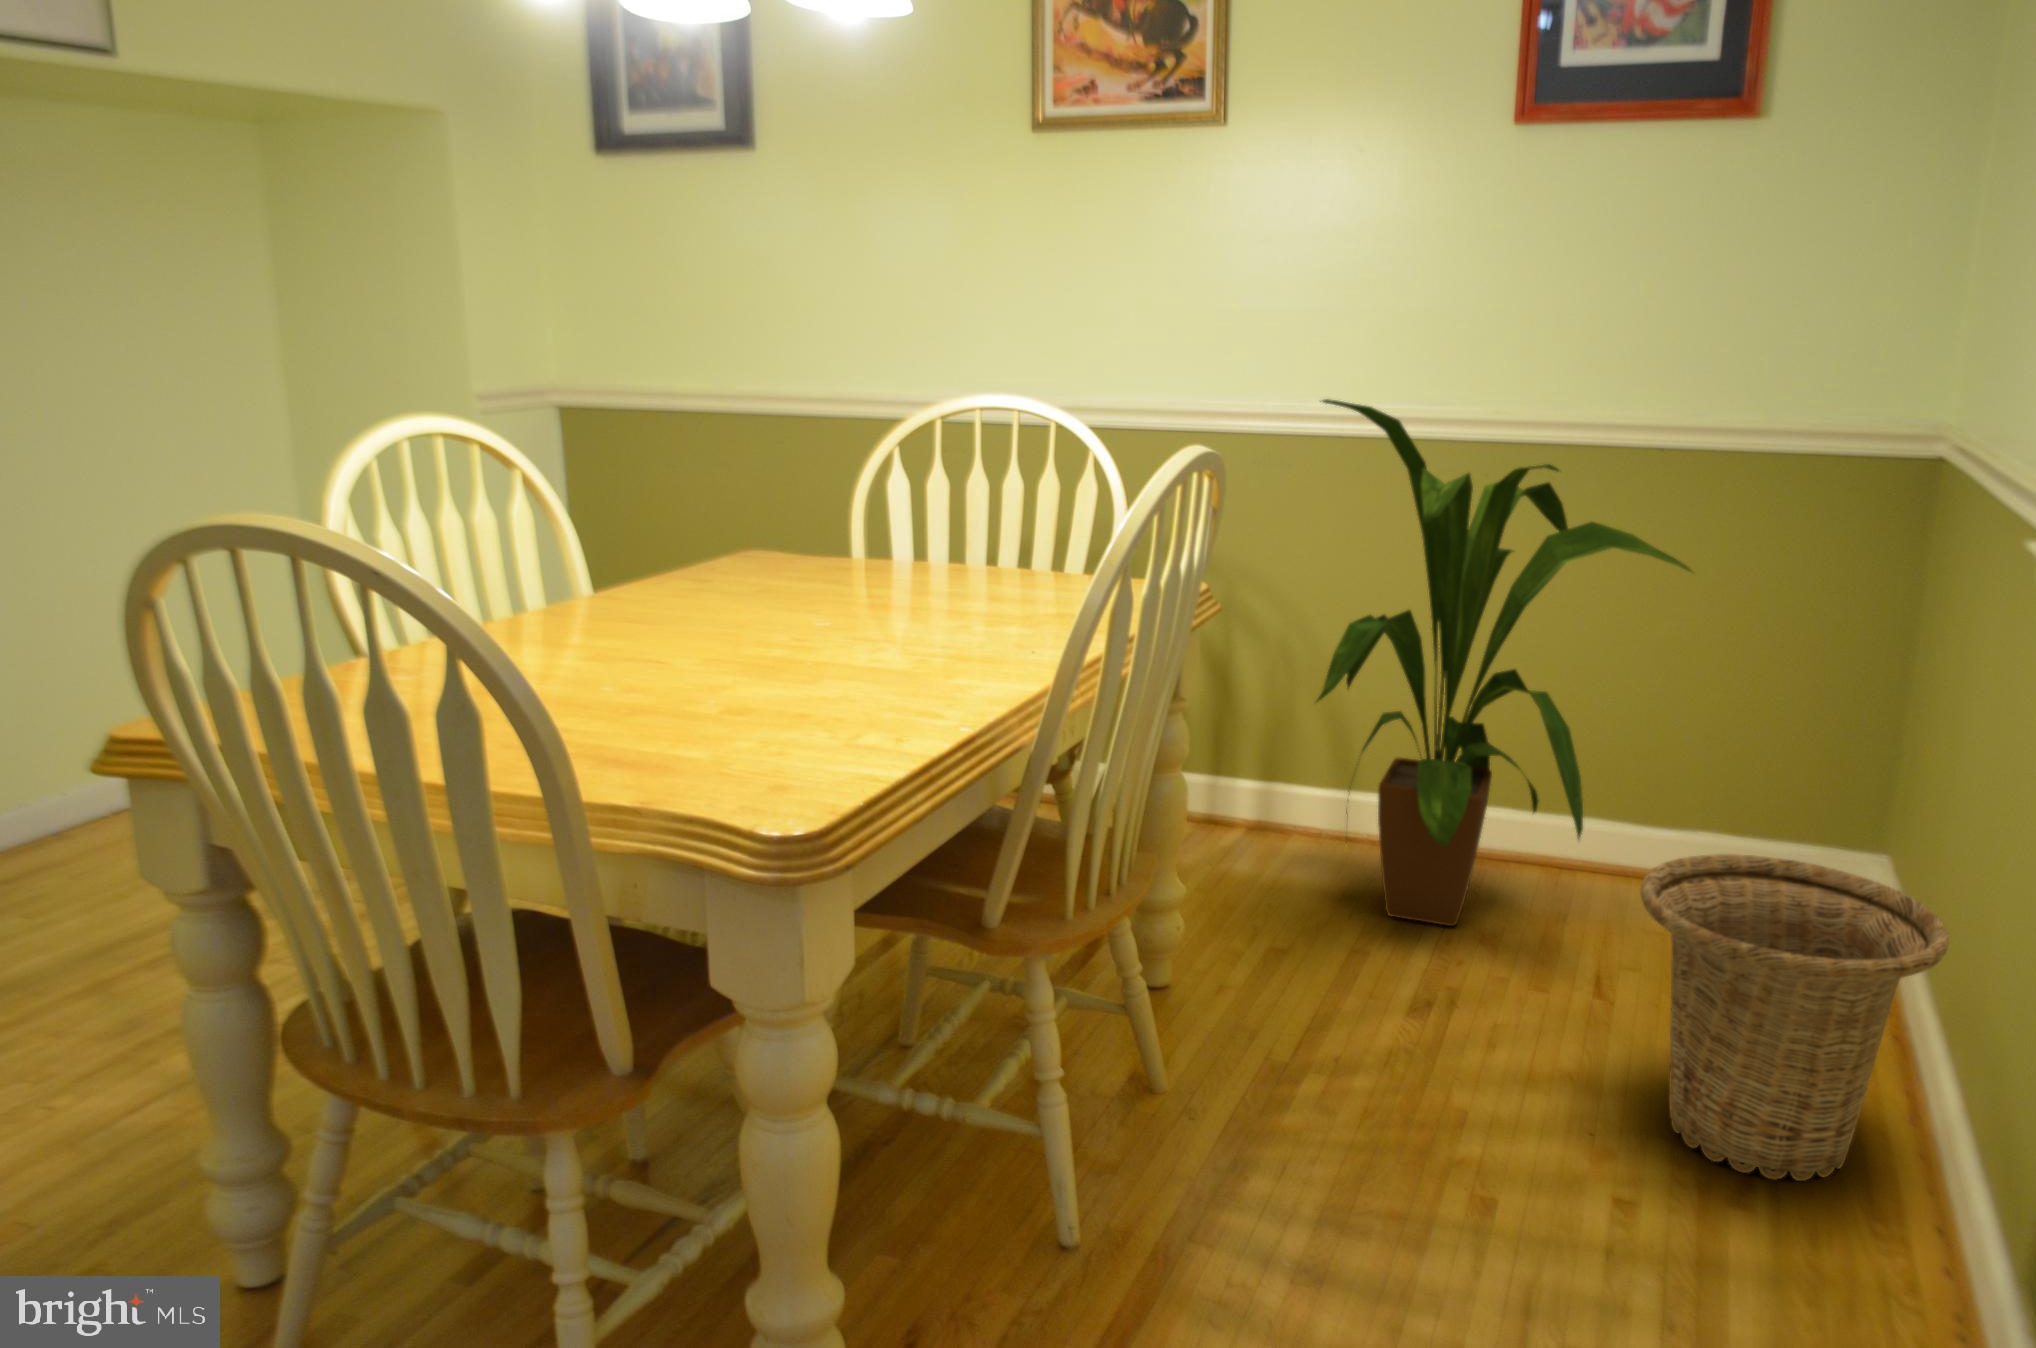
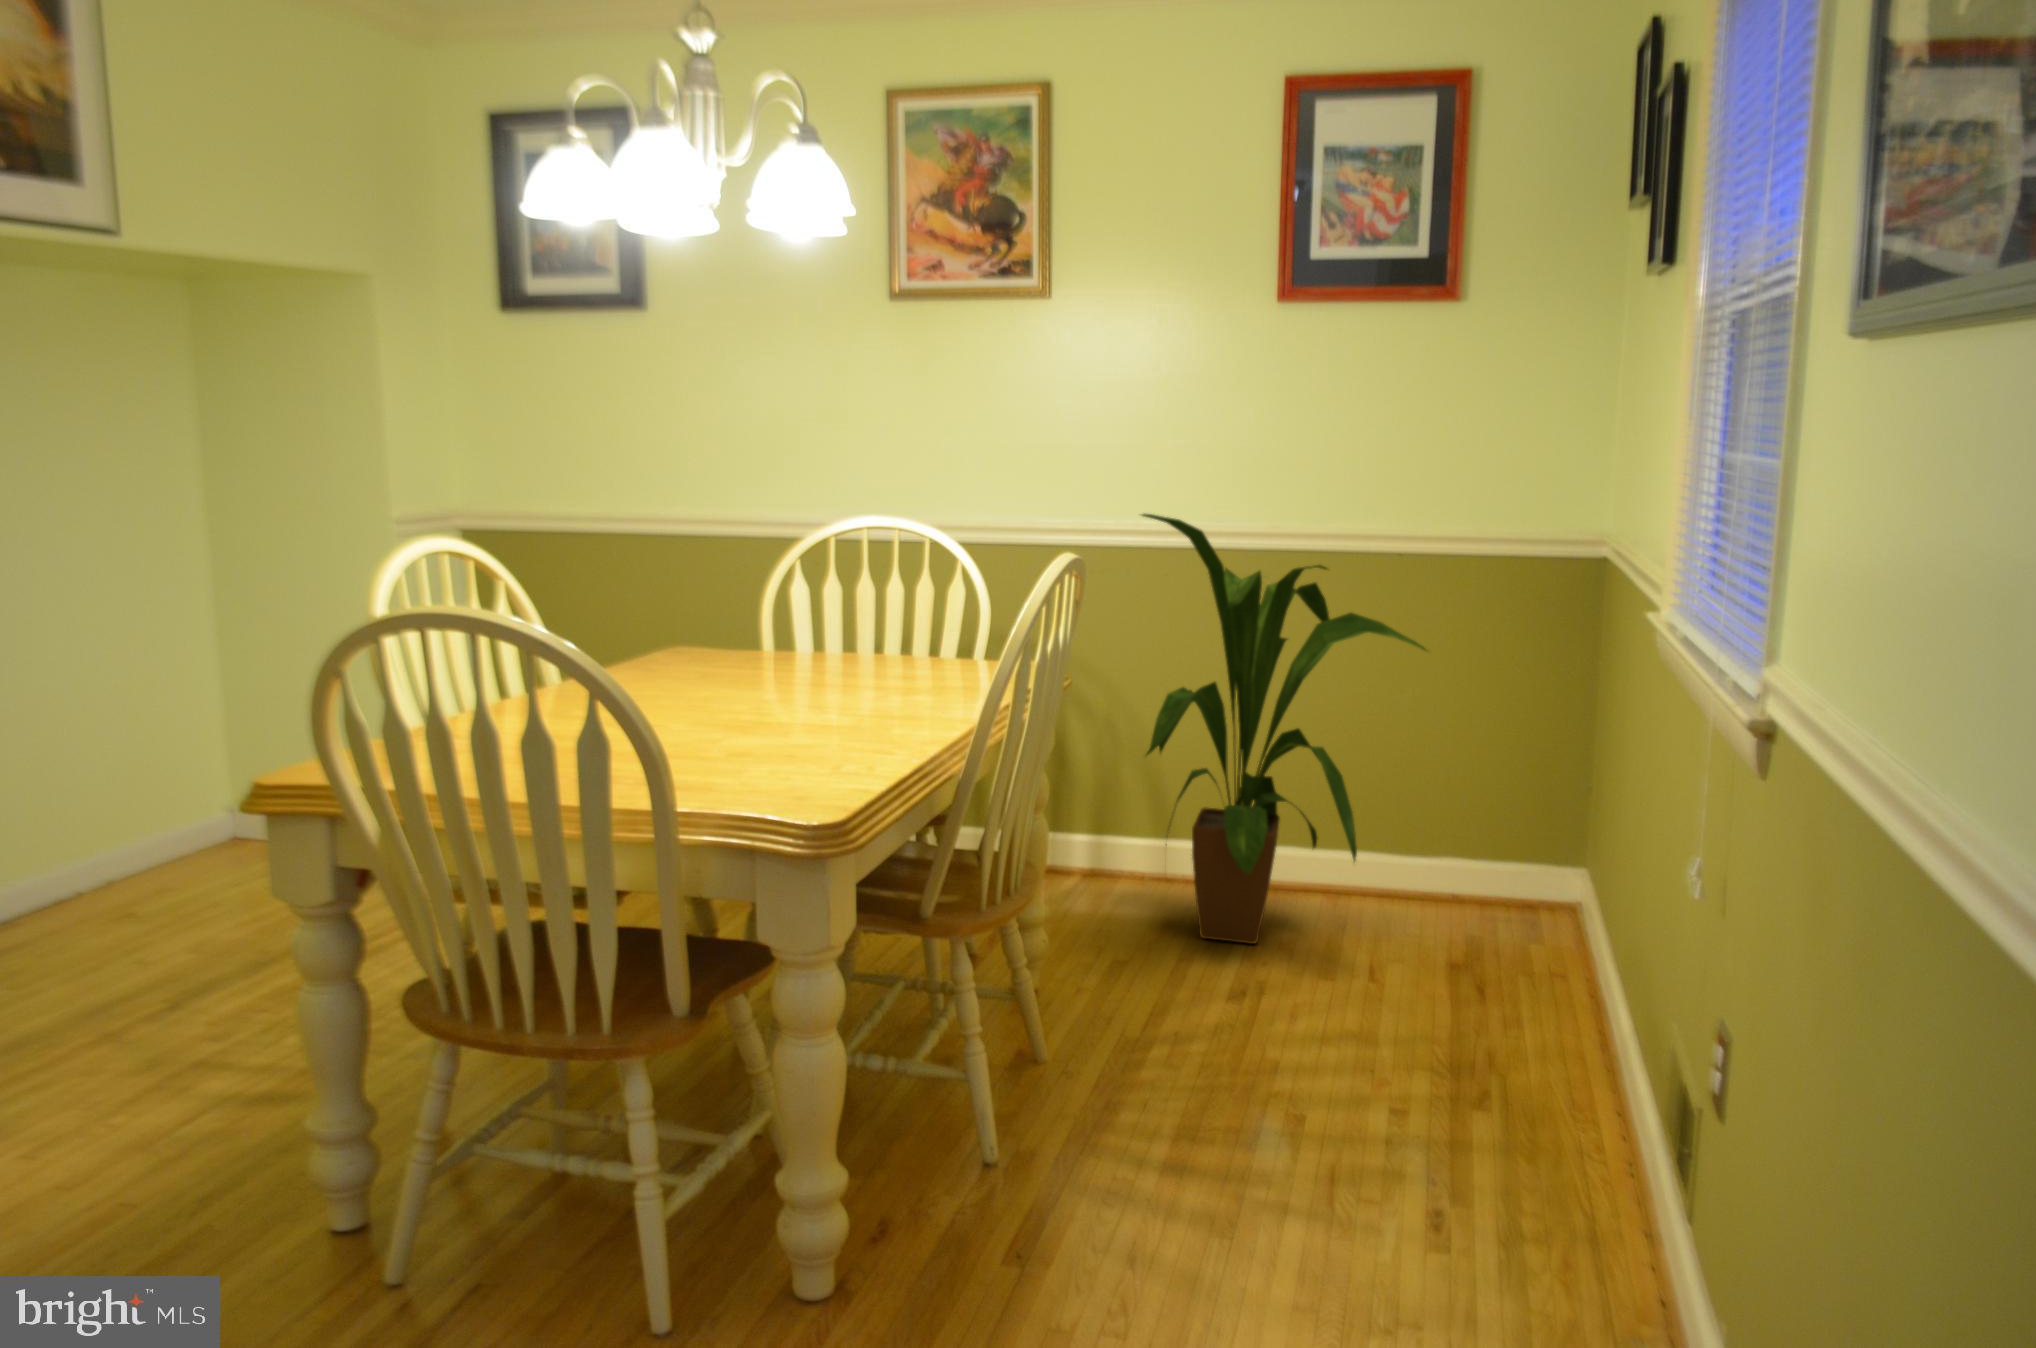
basket: present [1640,854,1949,1181] -> none [1411,863,1638,1113]

